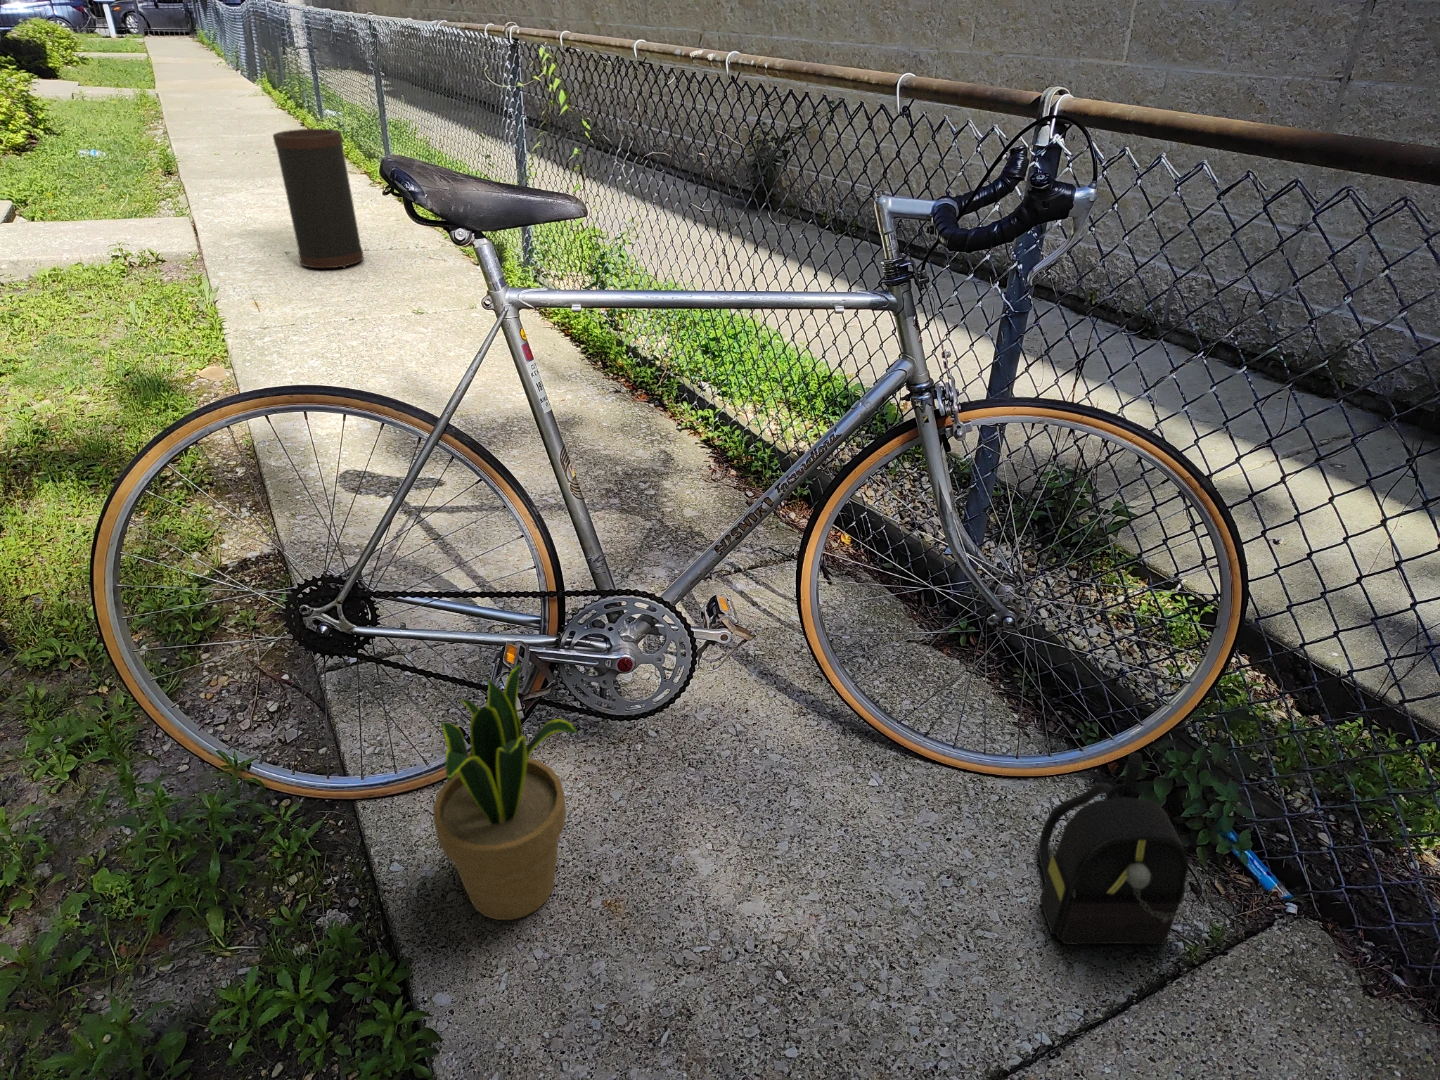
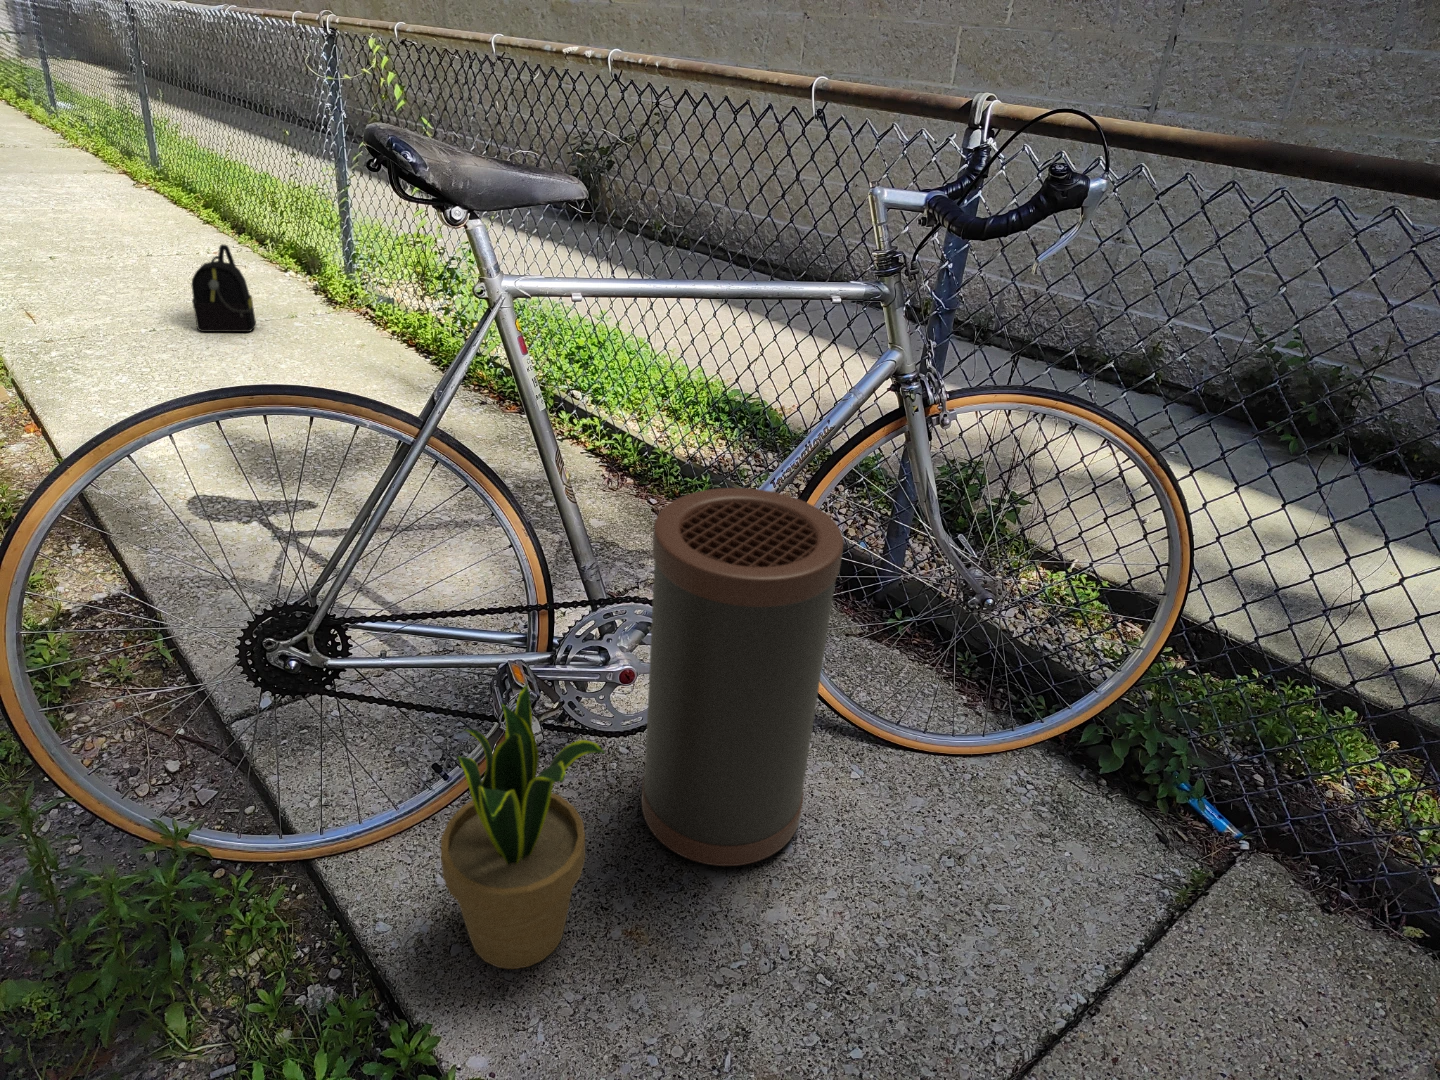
trash can: present [273,129,364,268] -> present [641,488,844,866]
backpack: present [1038,753,1189,945] -> present [192,244,256,332]

